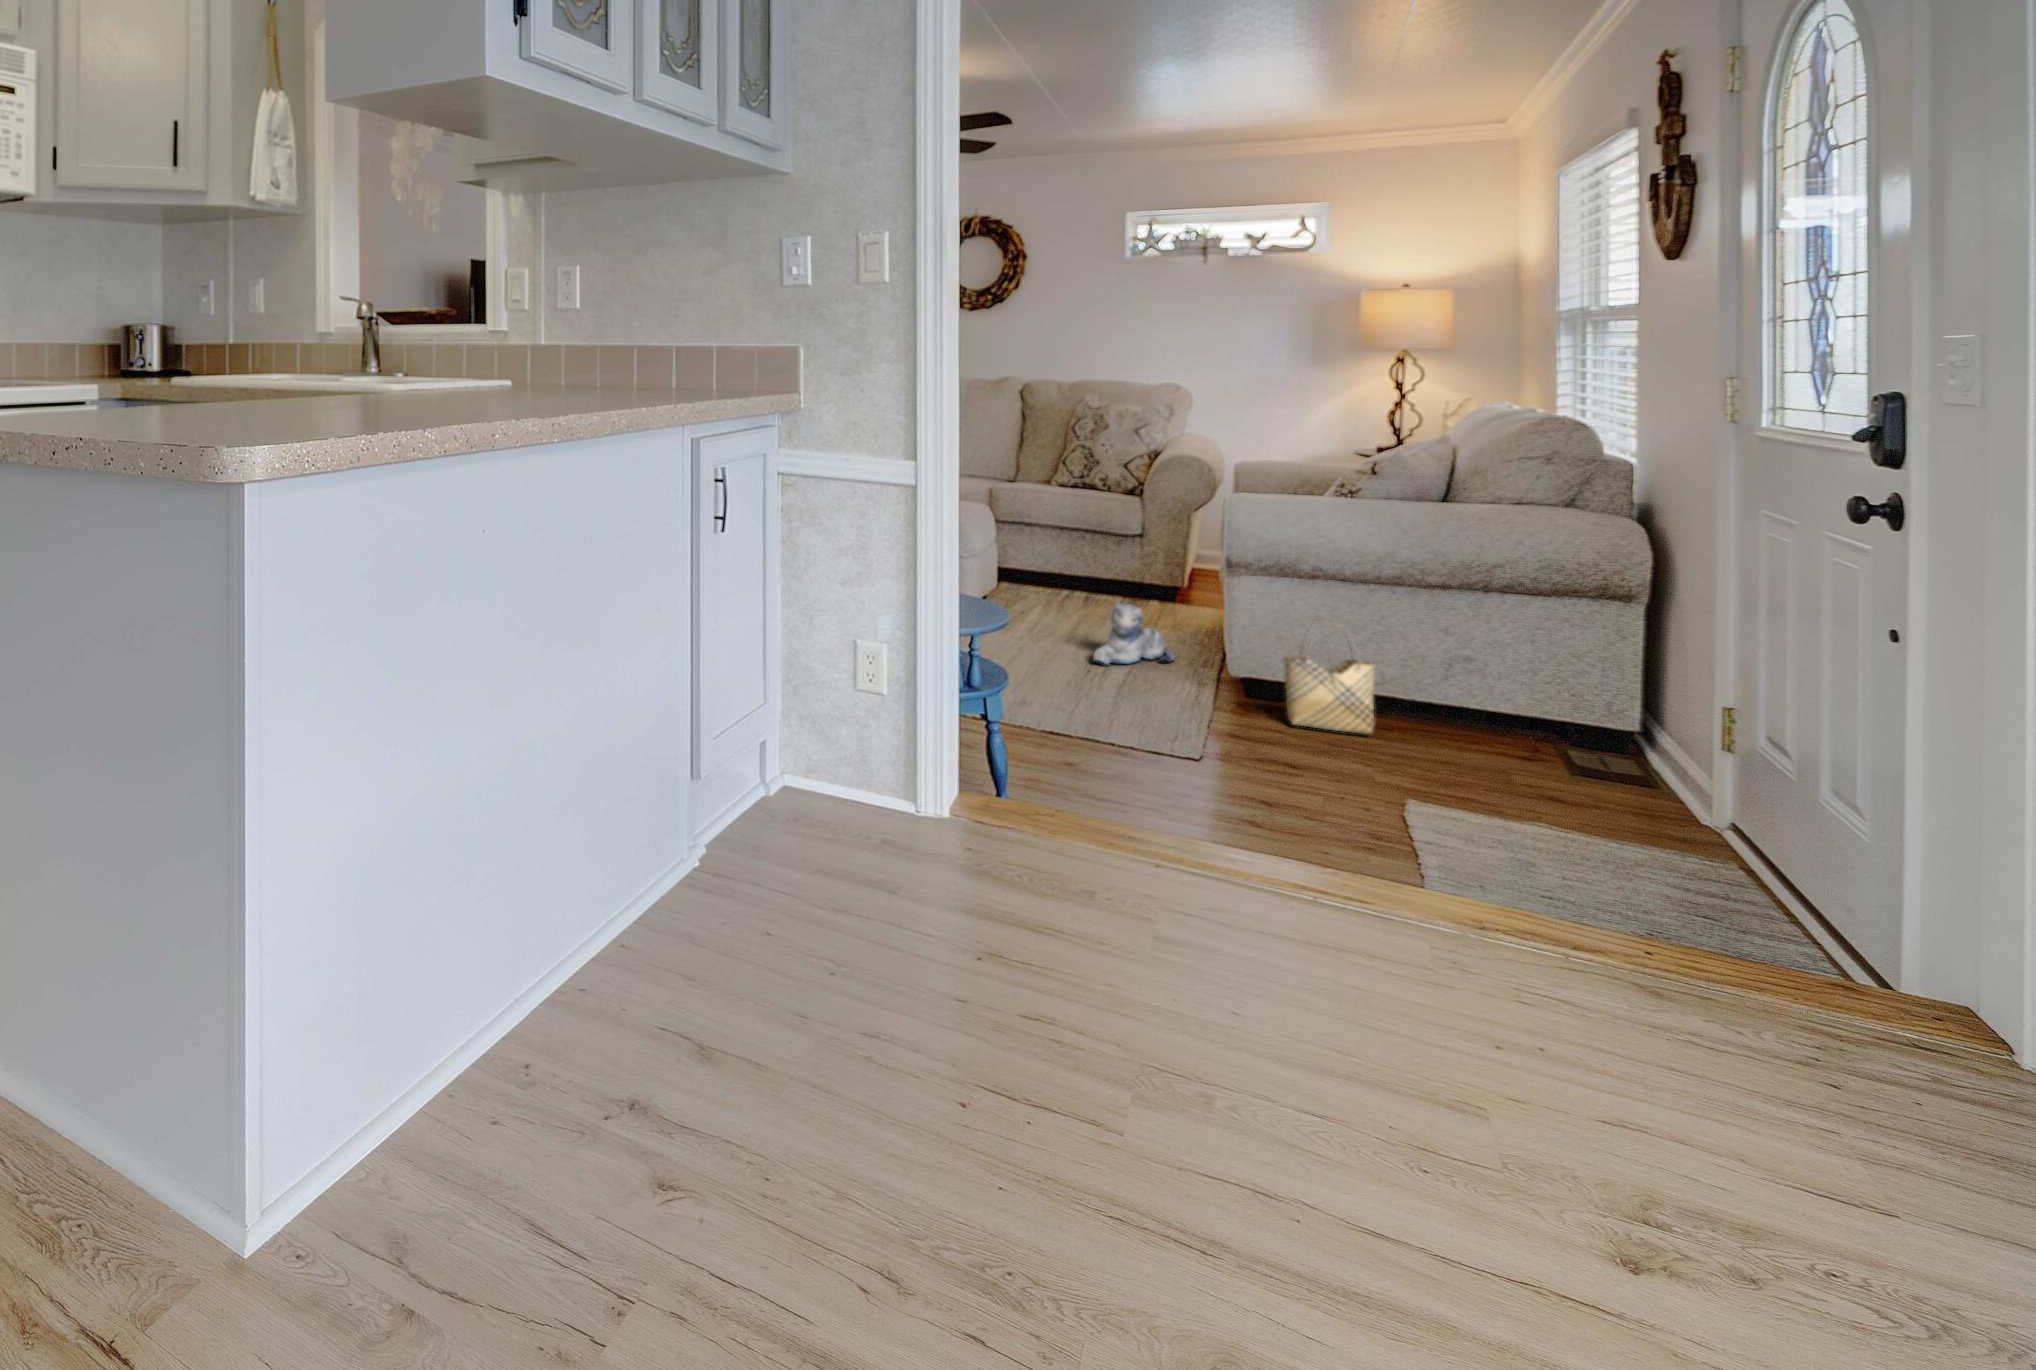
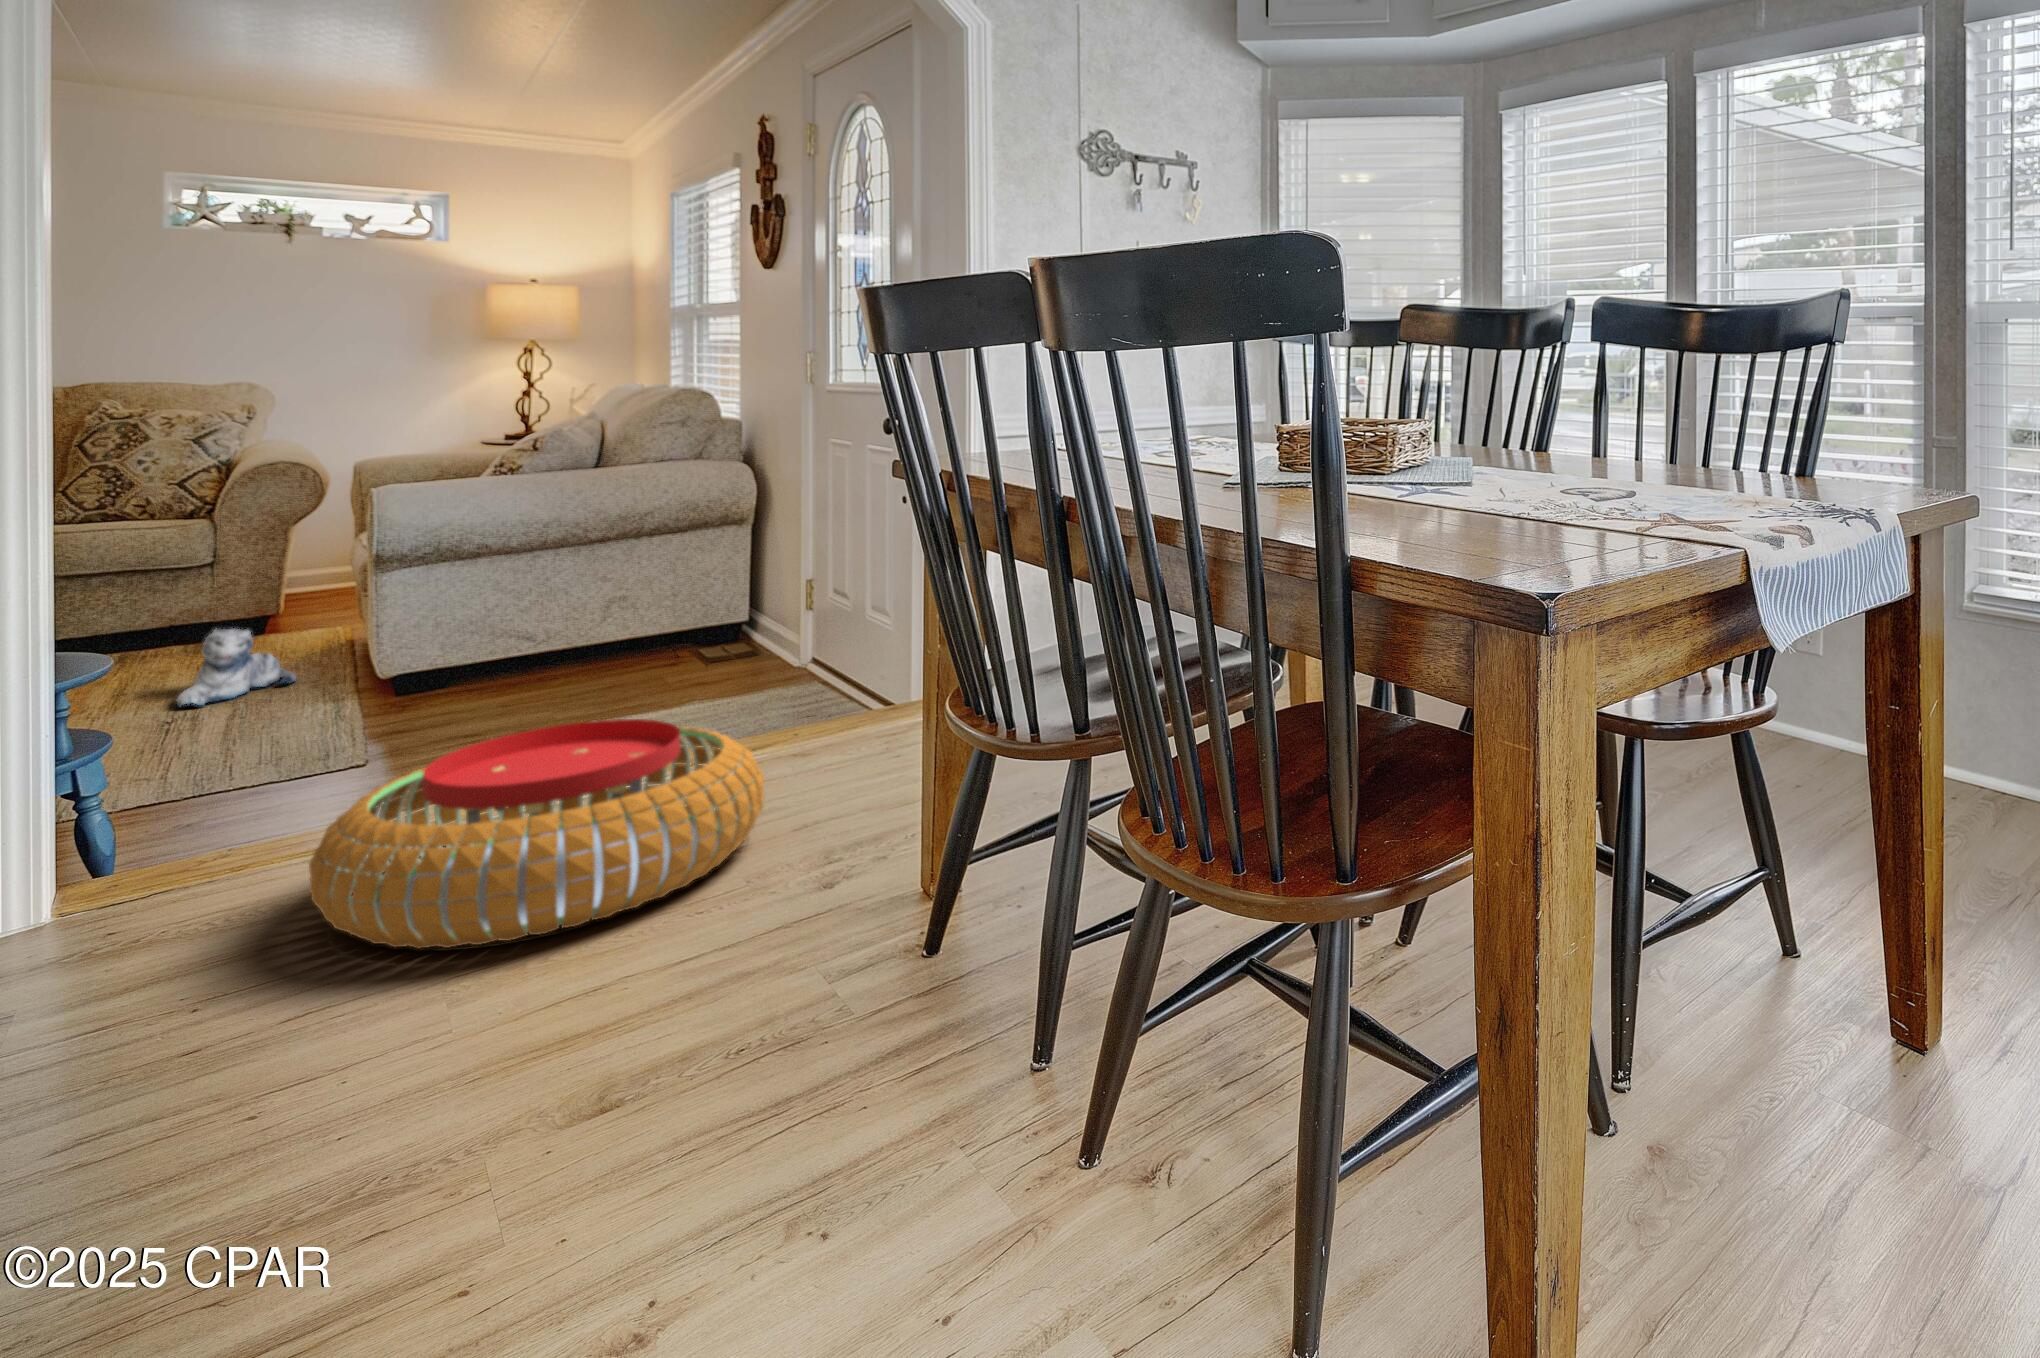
woven basket: present [1284,619,1375,734] -> none [451,588,545,697]
pouf: none [1061,826,1565,1139] -> present [309,719,764,949]

